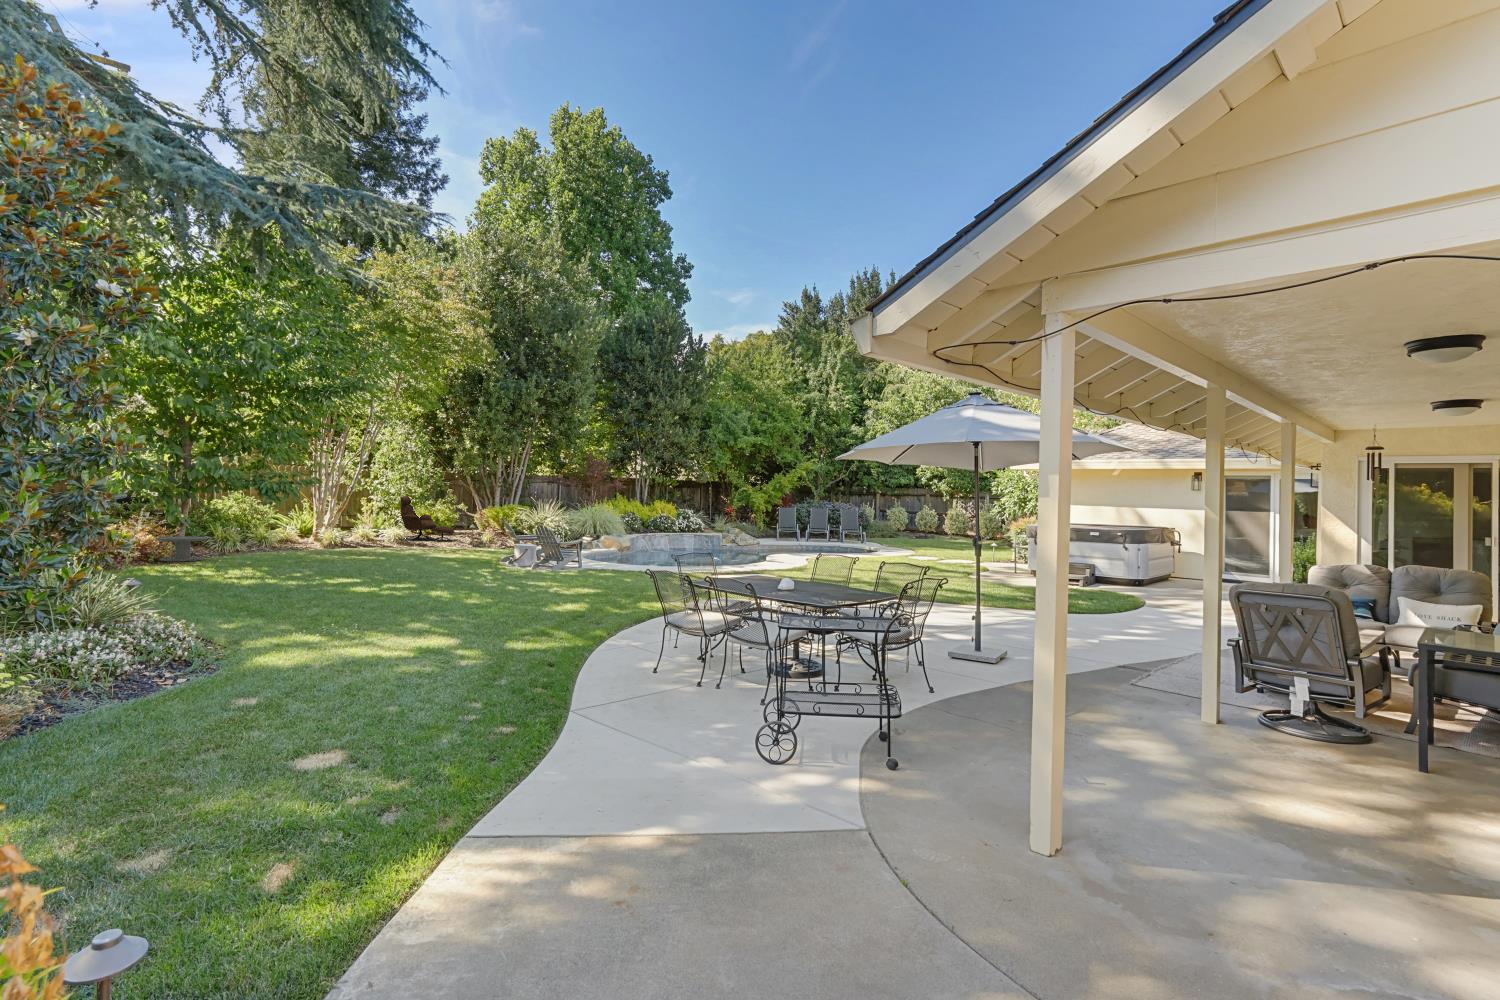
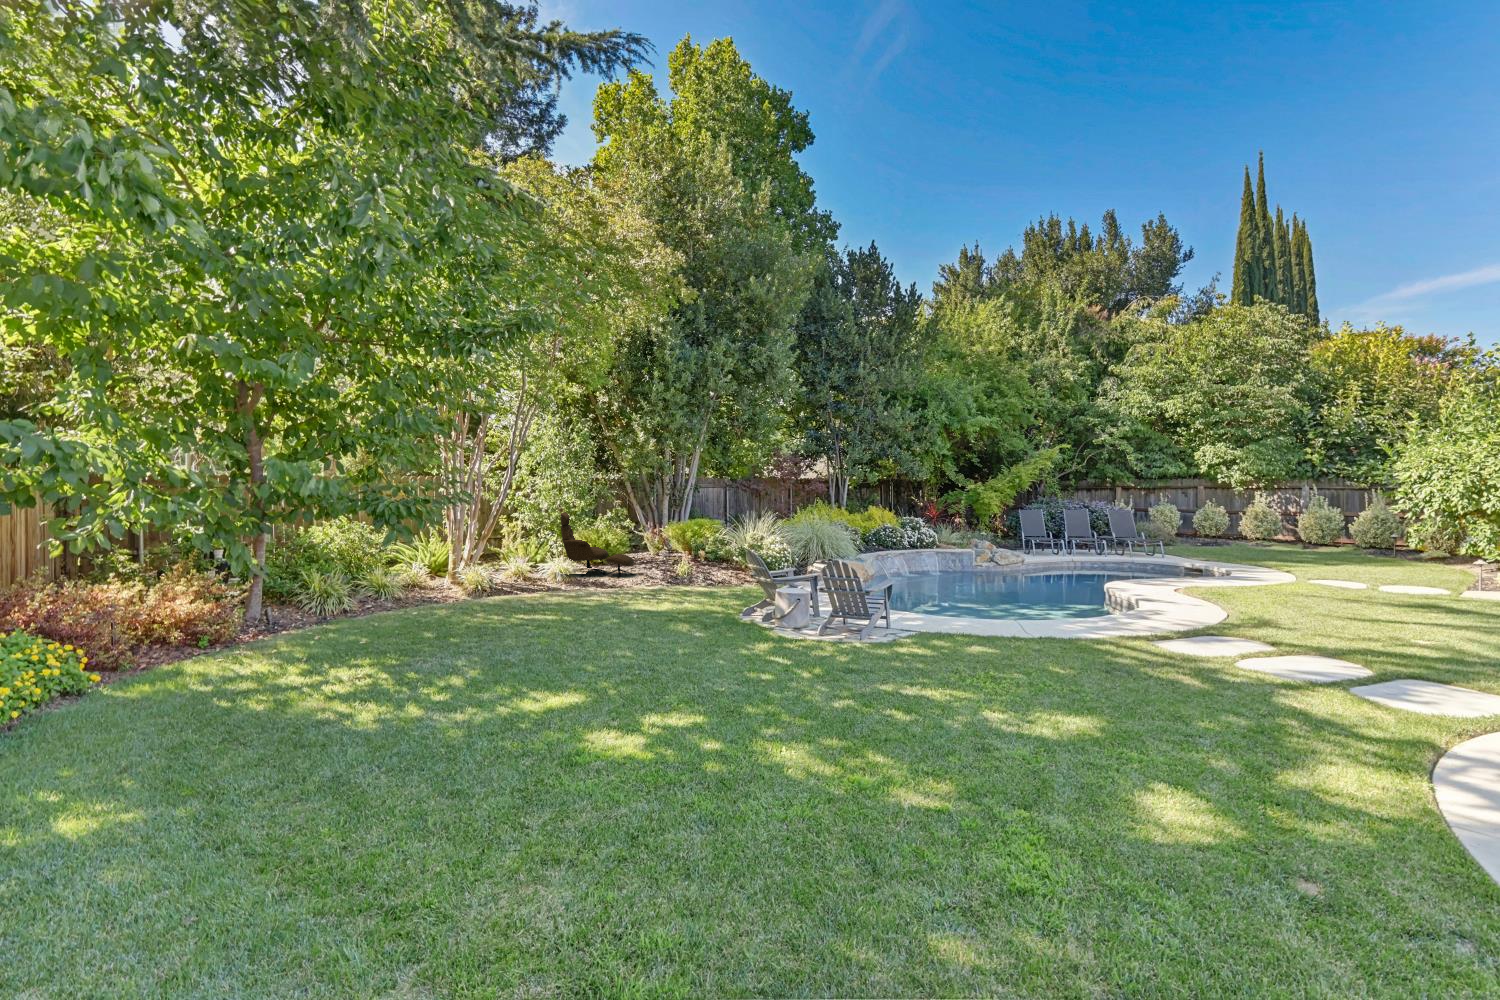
side table: present [155,536,210,561] -> none [202,600,299,653]

